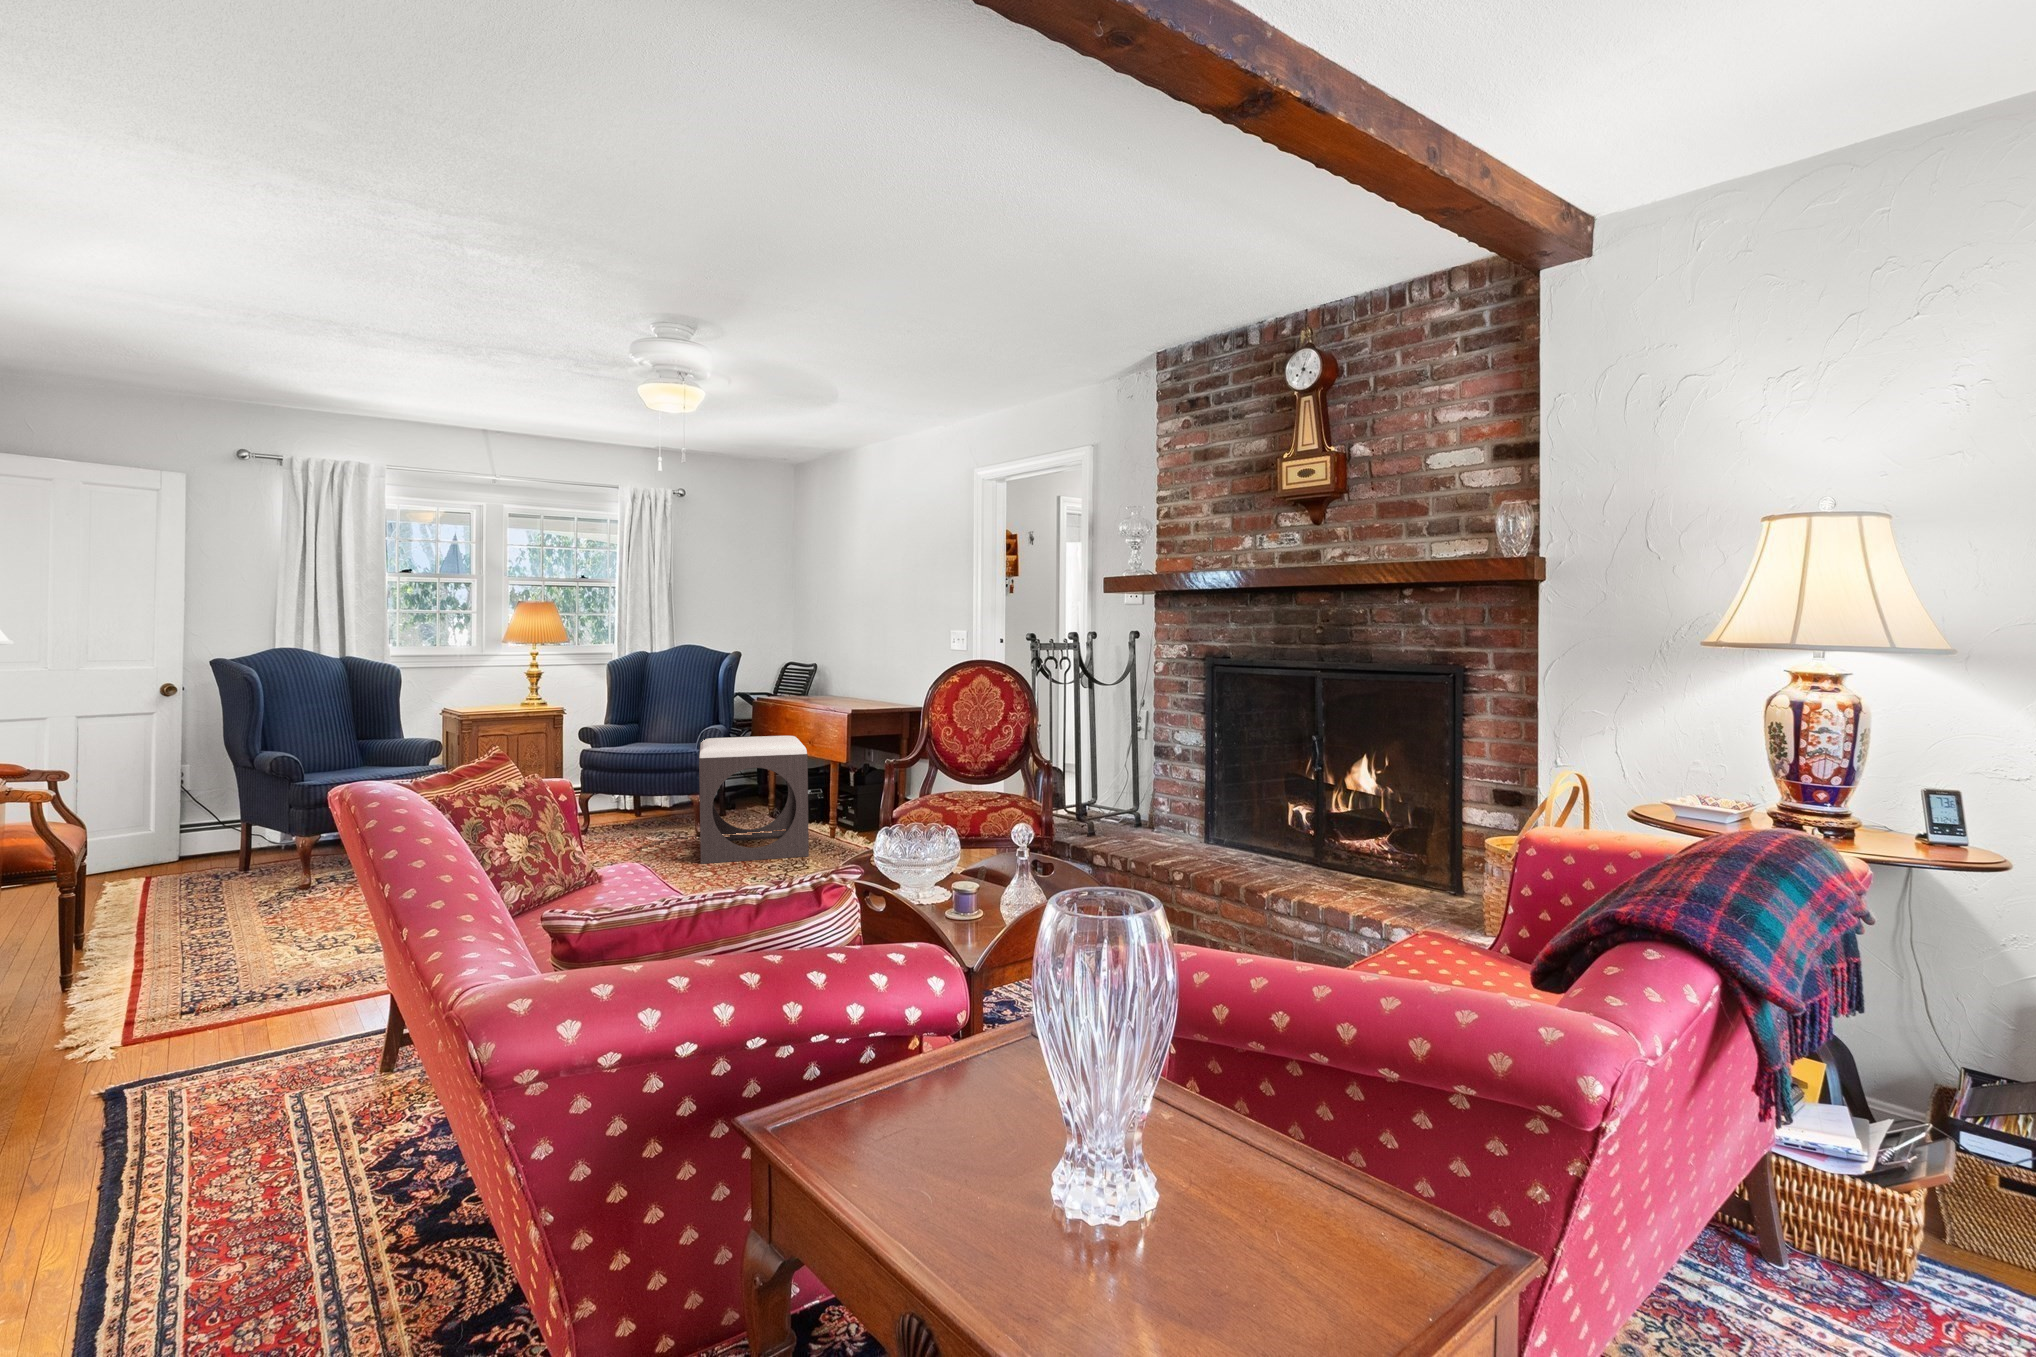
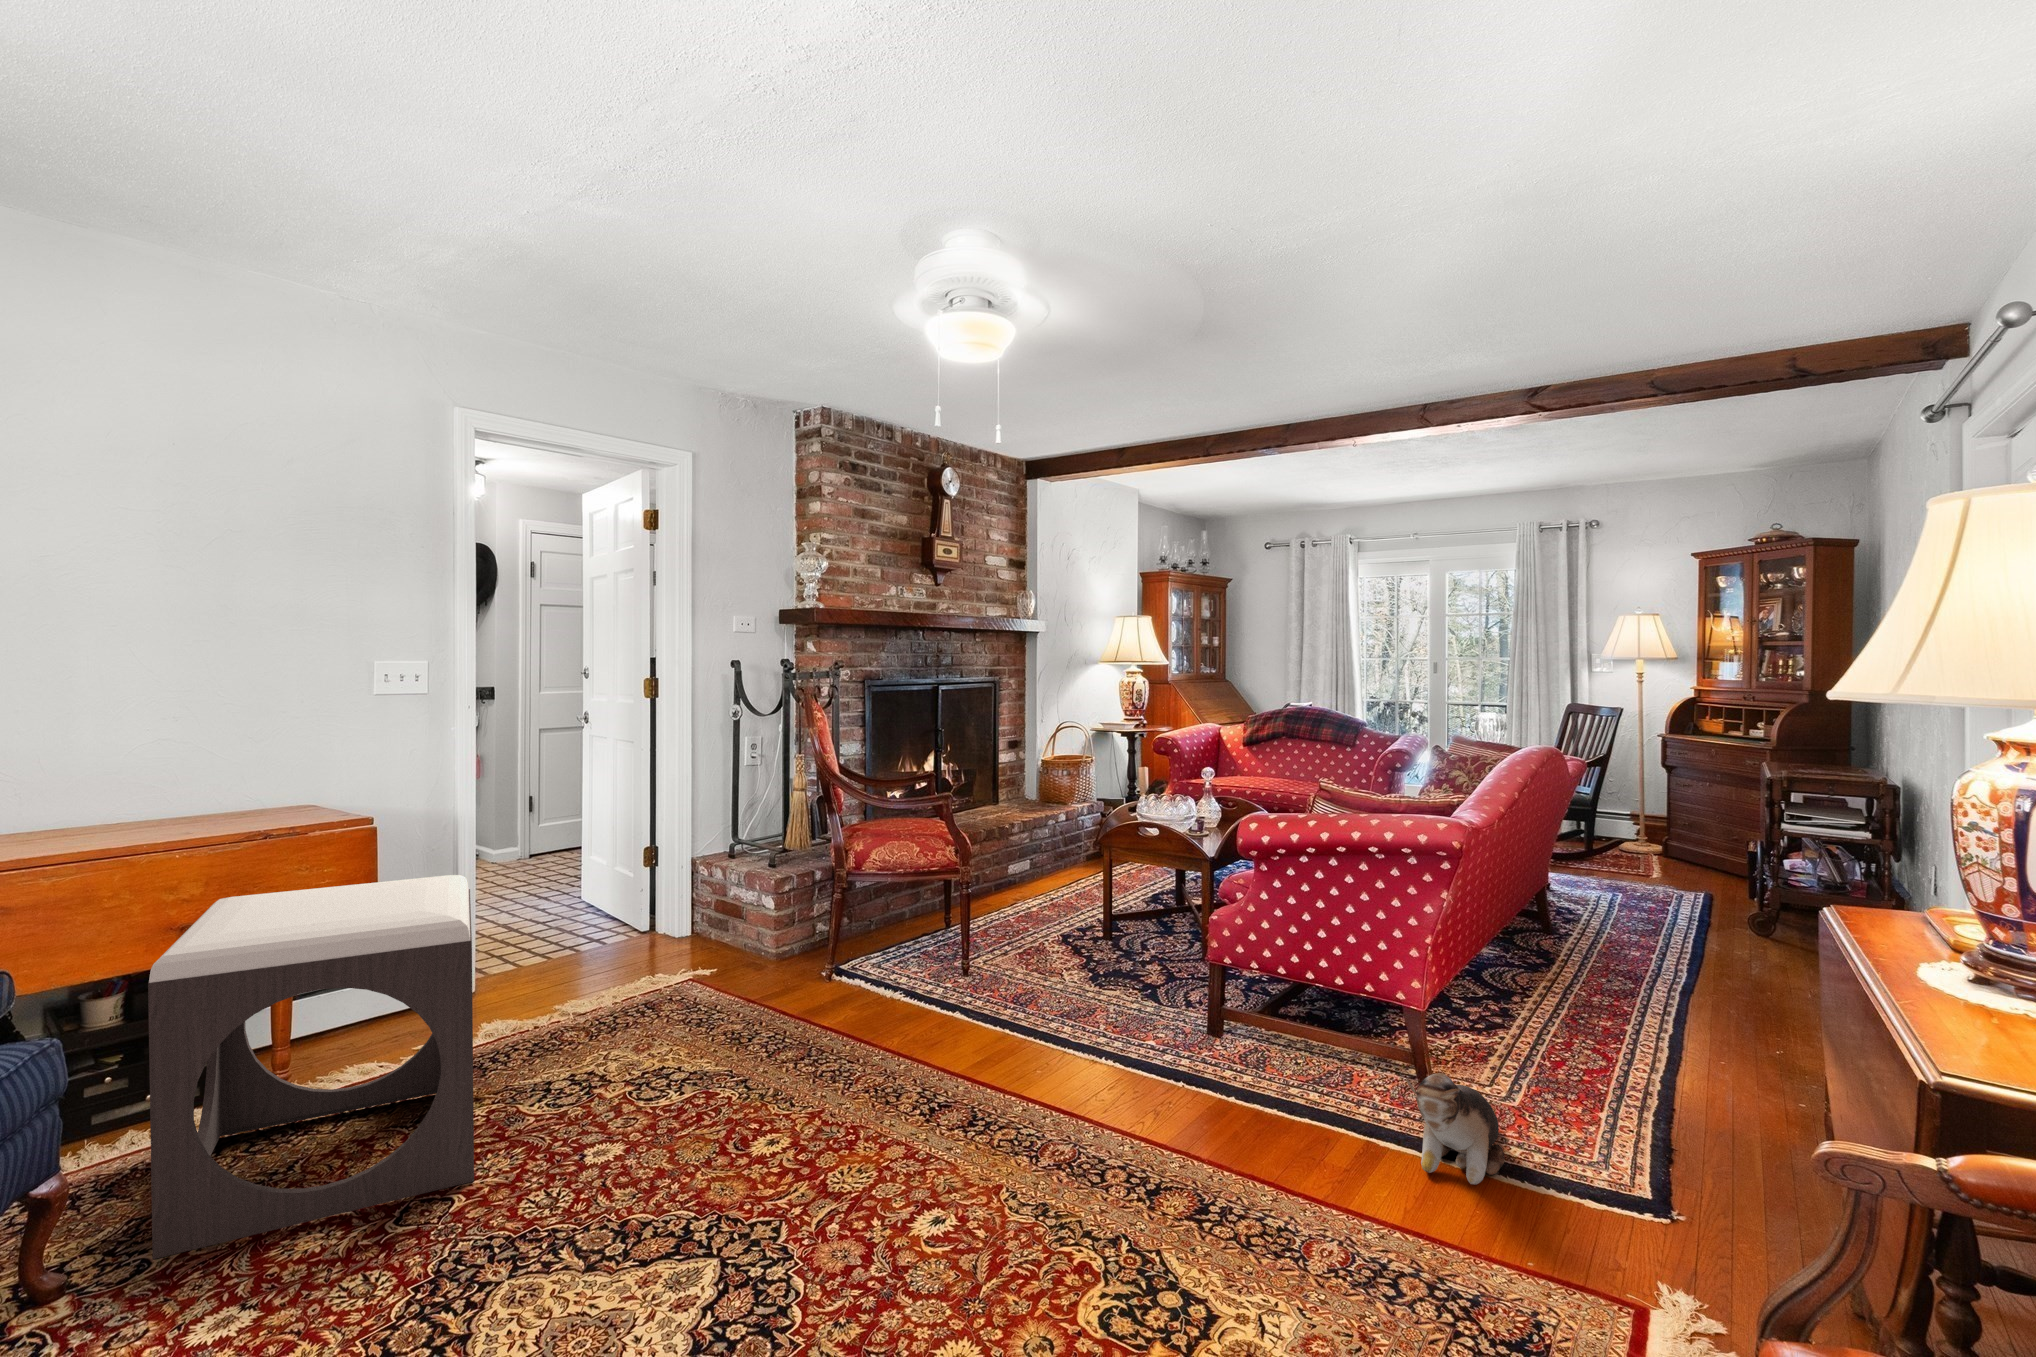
plush toy: none [261,936,325,1066] -> present [1406,1073,1505,1185]

